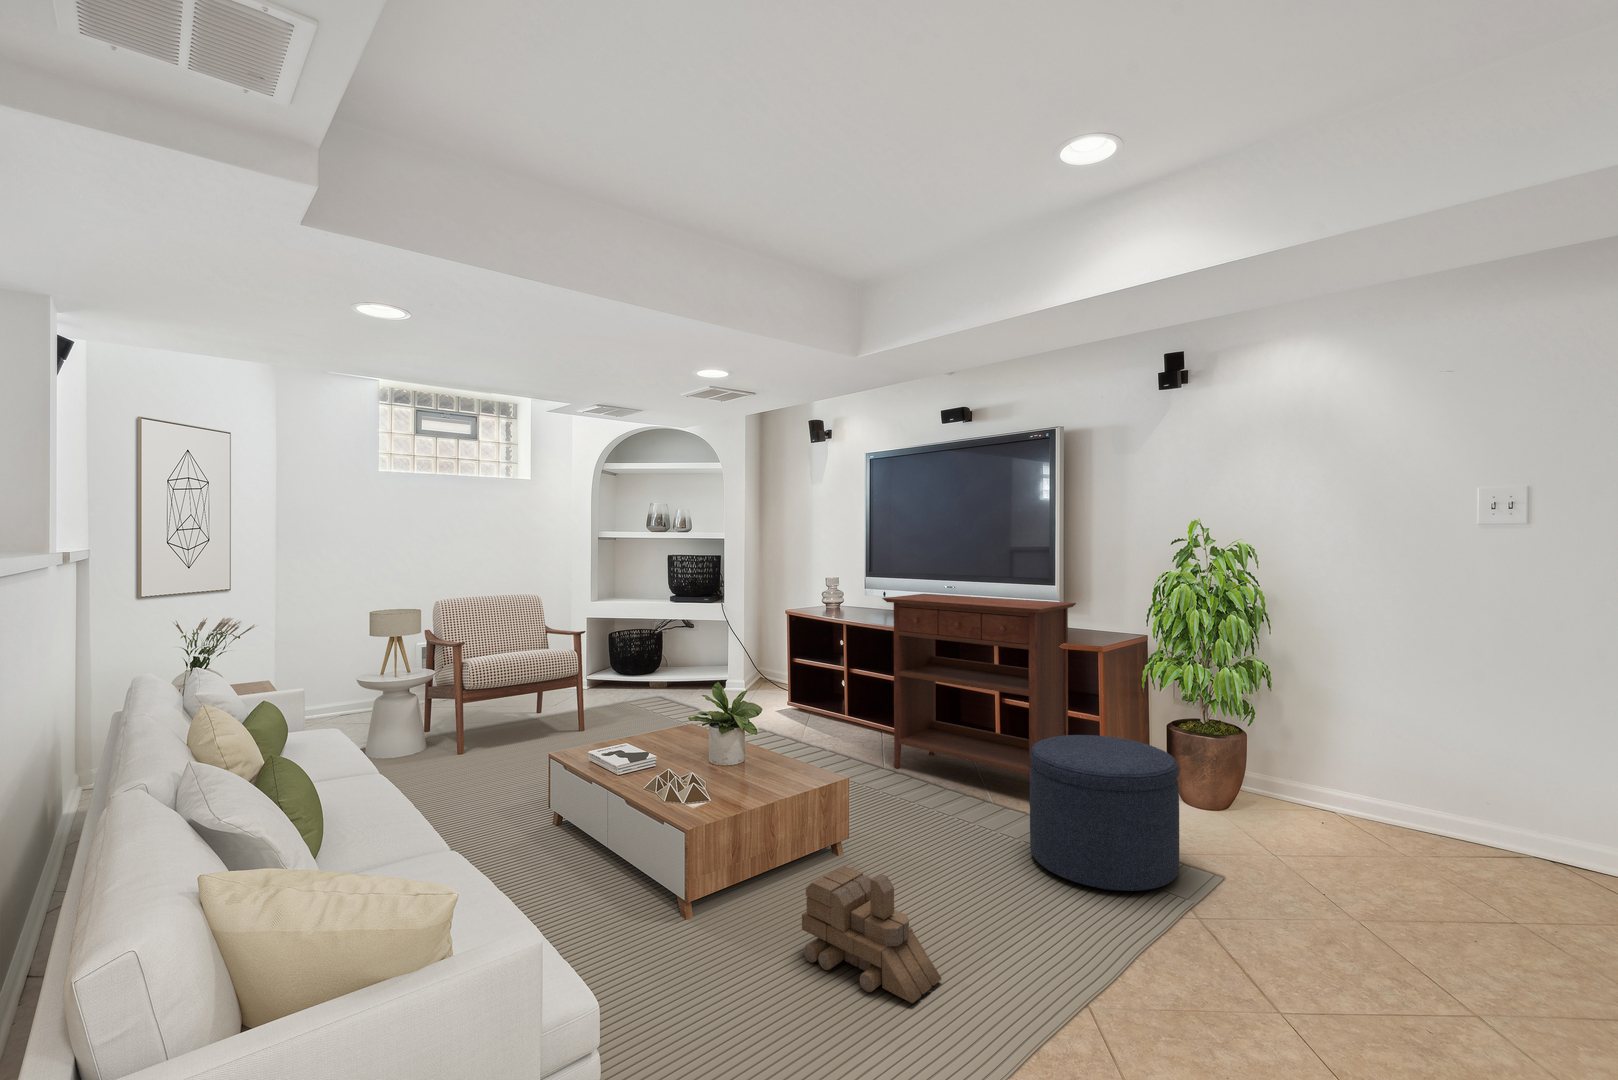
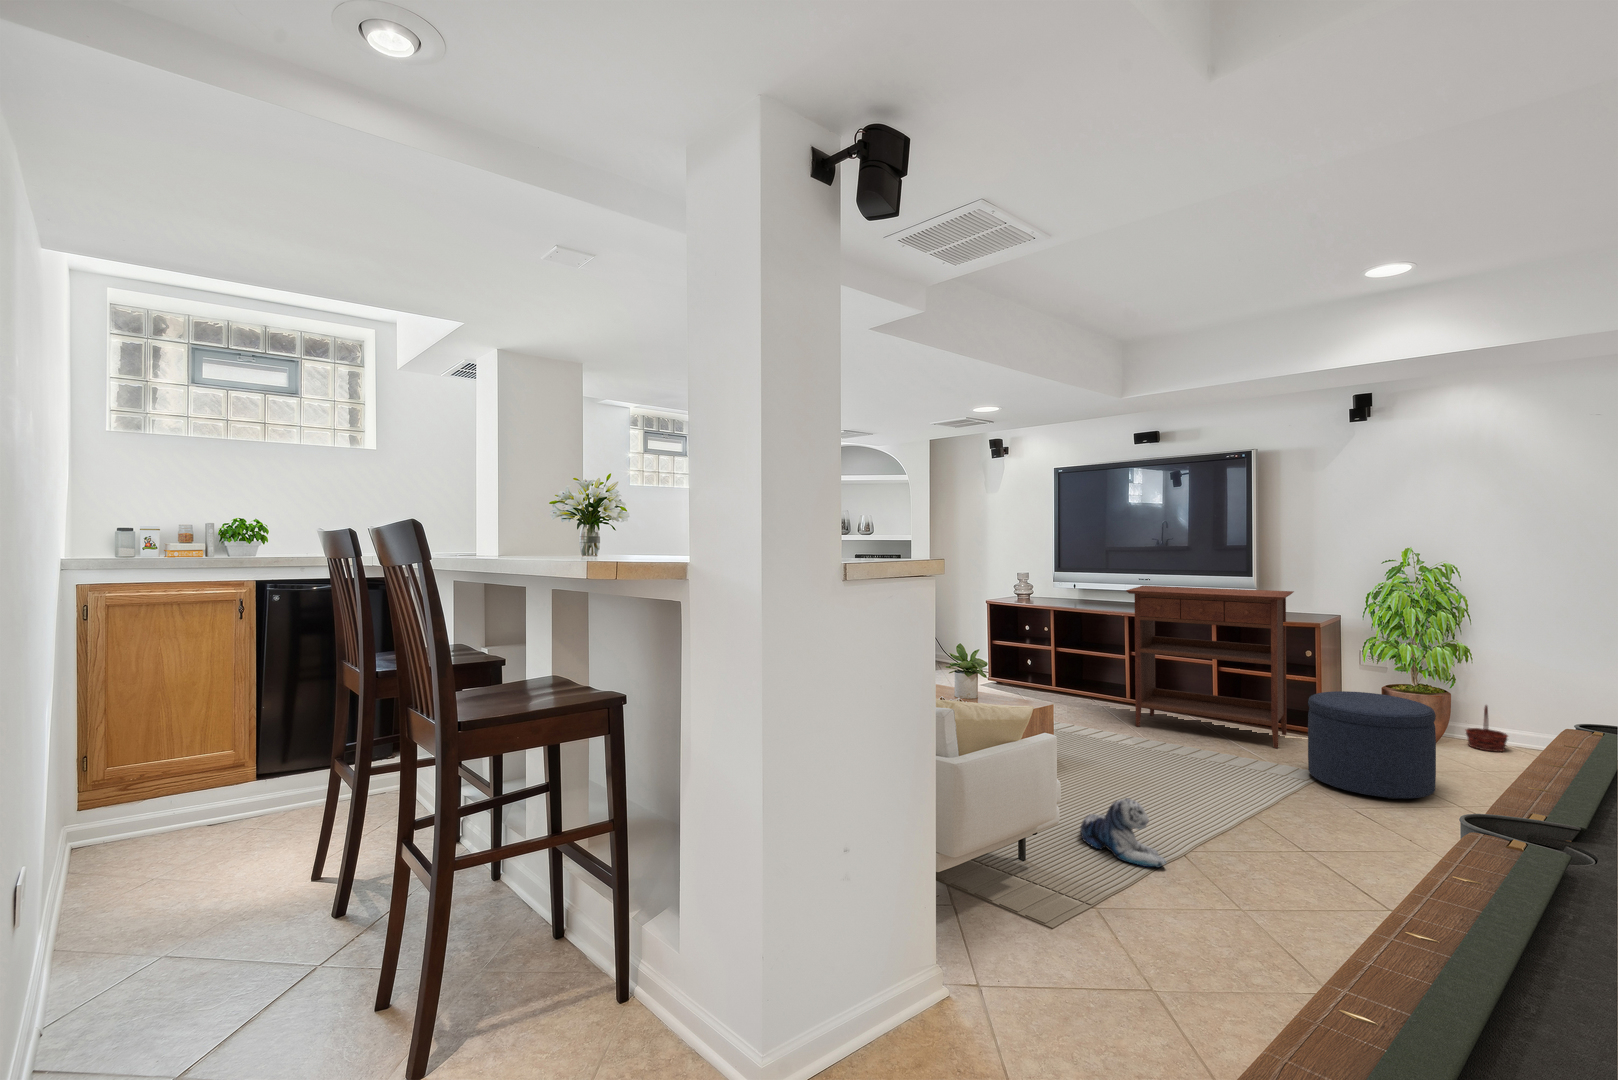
basket: none [1286,758,1337,822] -> present [1466,705,1508,751]
toy train: present [802,866,941,1003] -> none [1225,783,1342,865]
plush toy: none [607,882,682,992] -> present [1080,798,1166,867]

